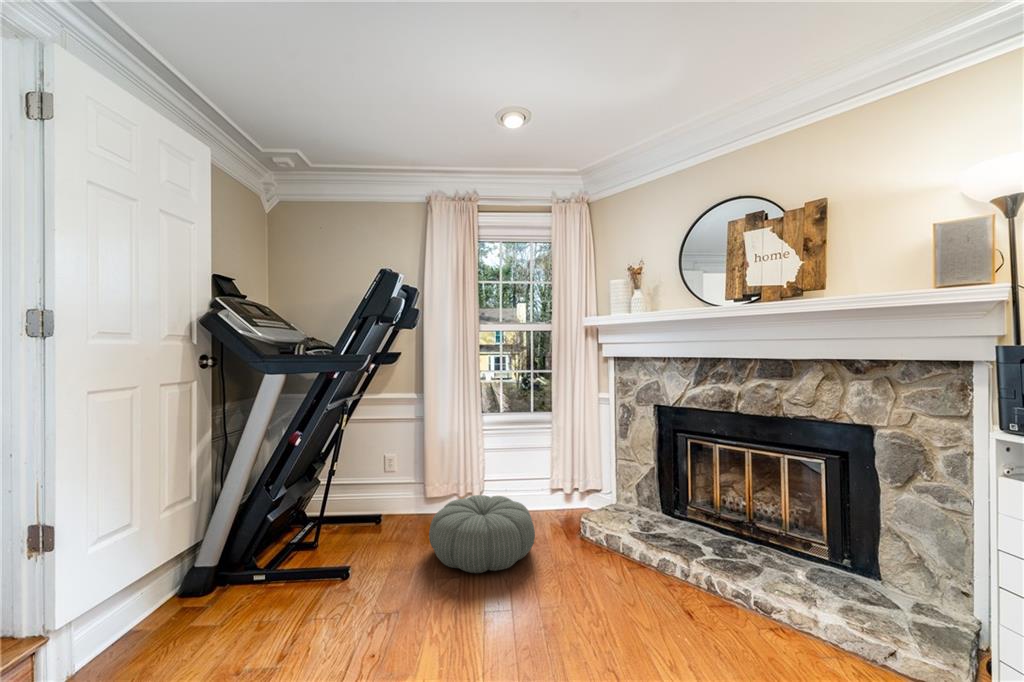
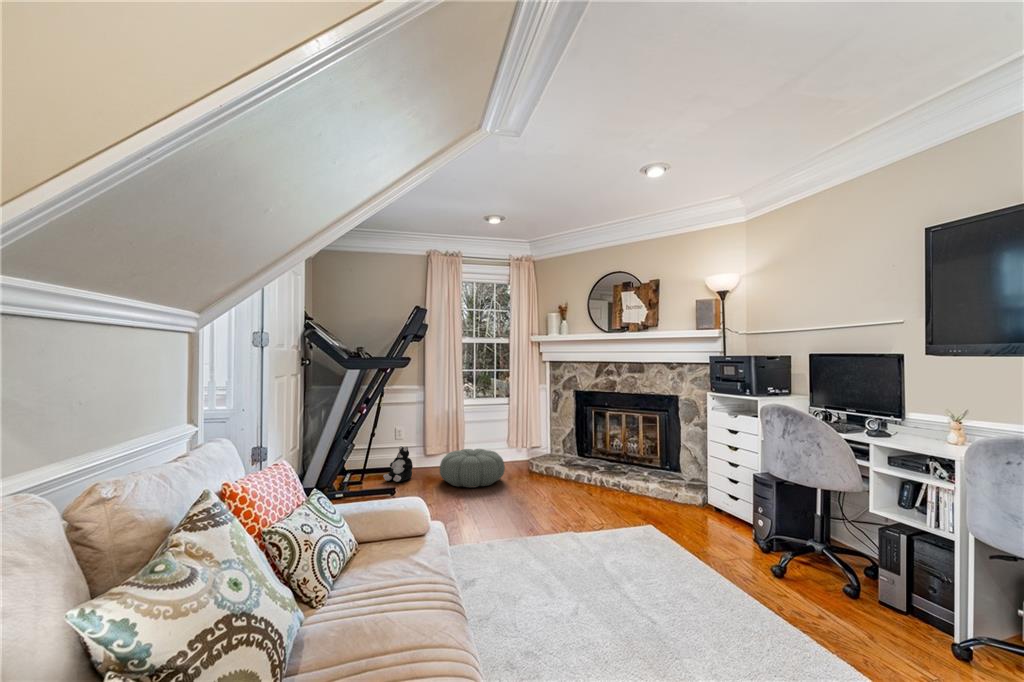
plush toy: none [348,488,396,548] -> present [383,446,413,482]

